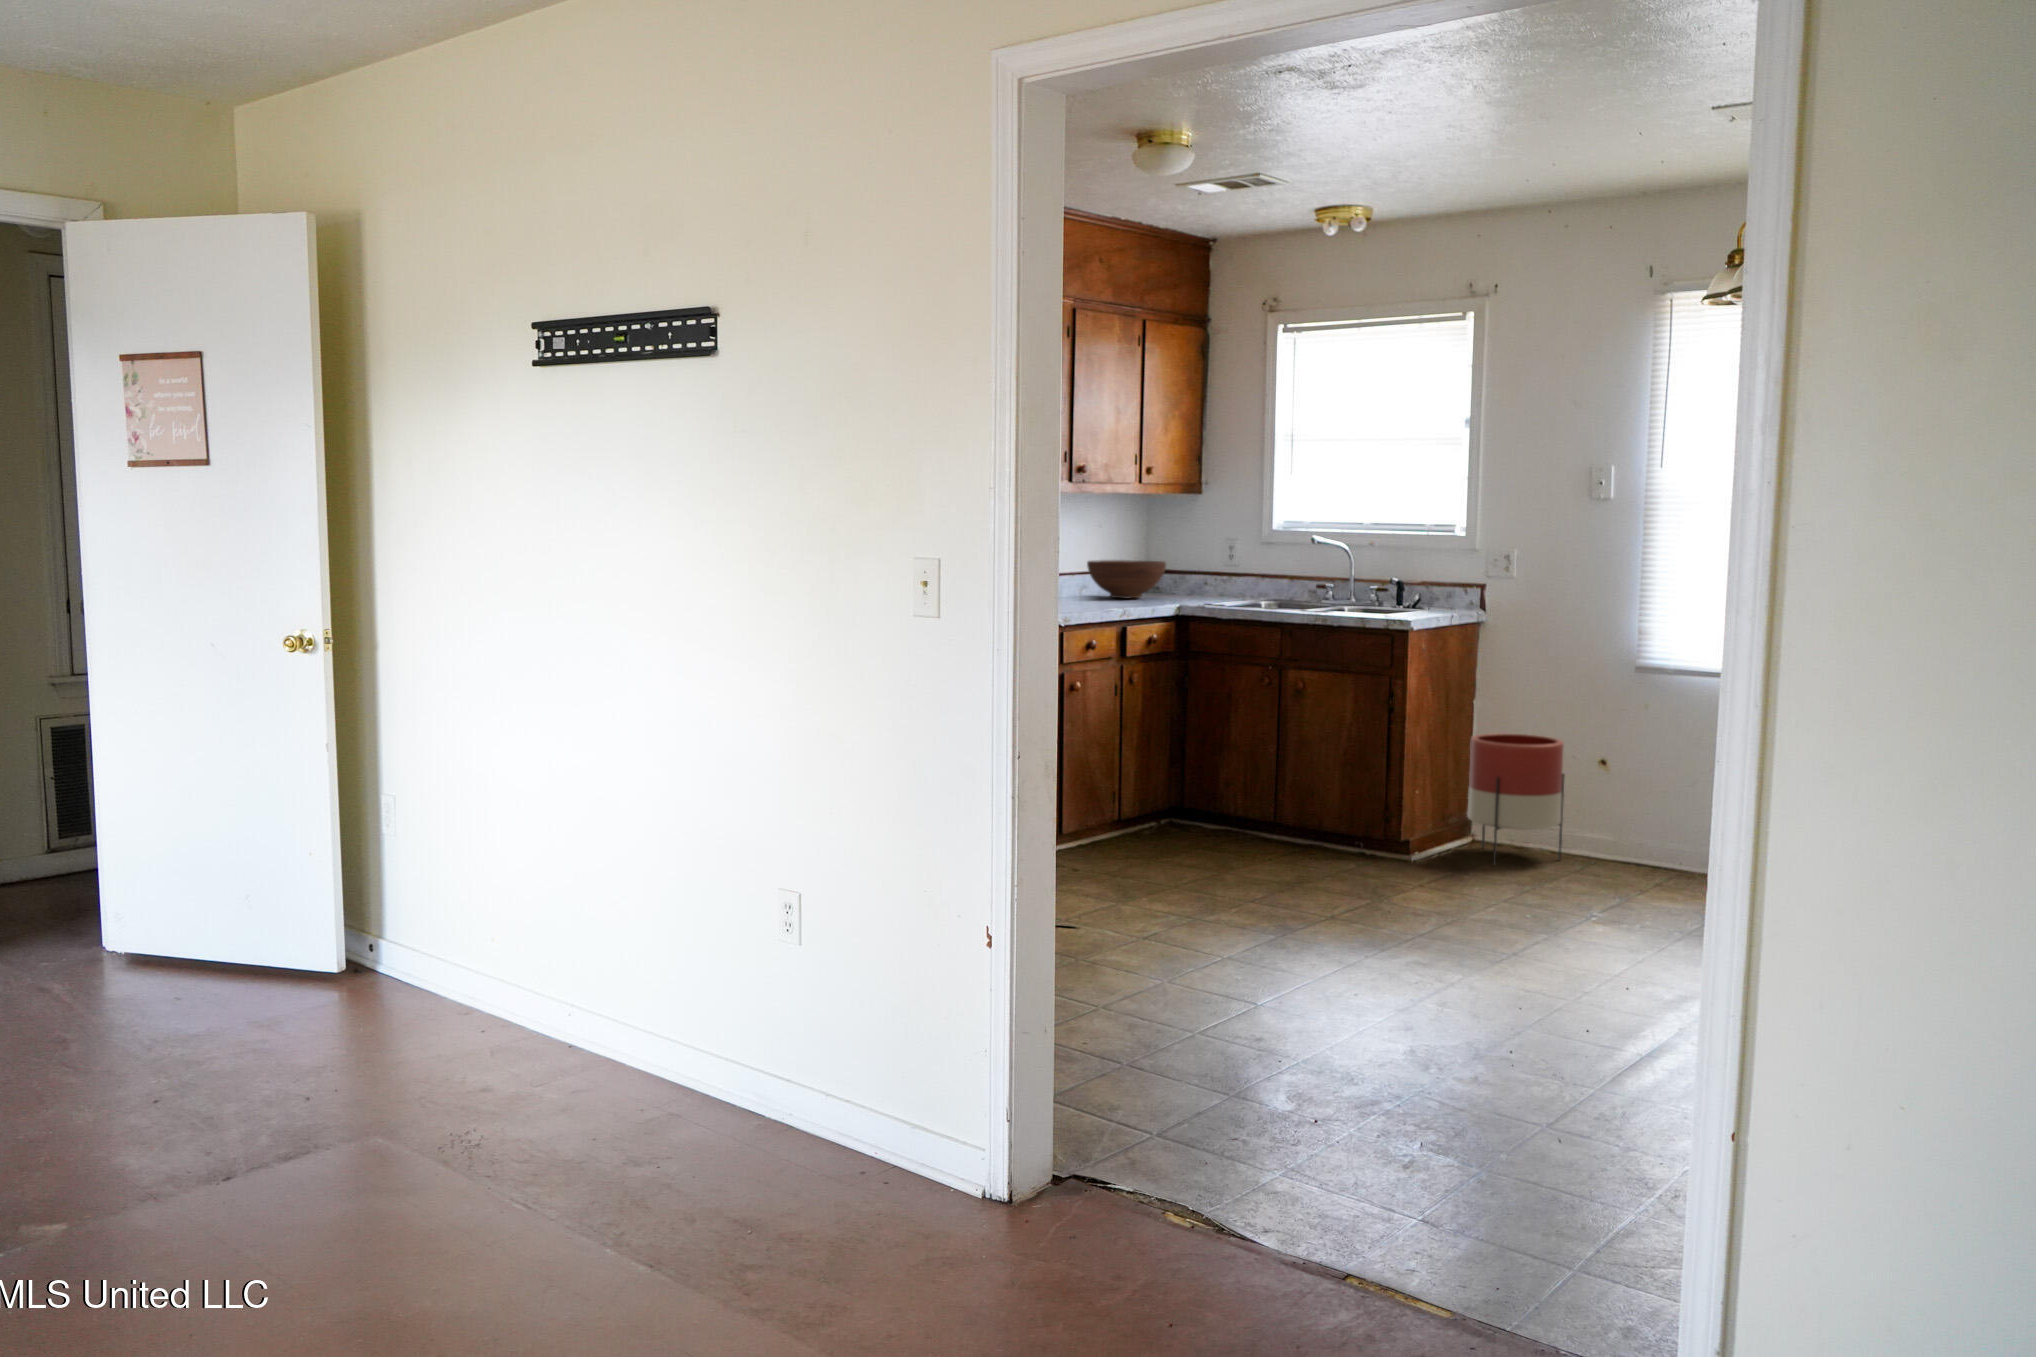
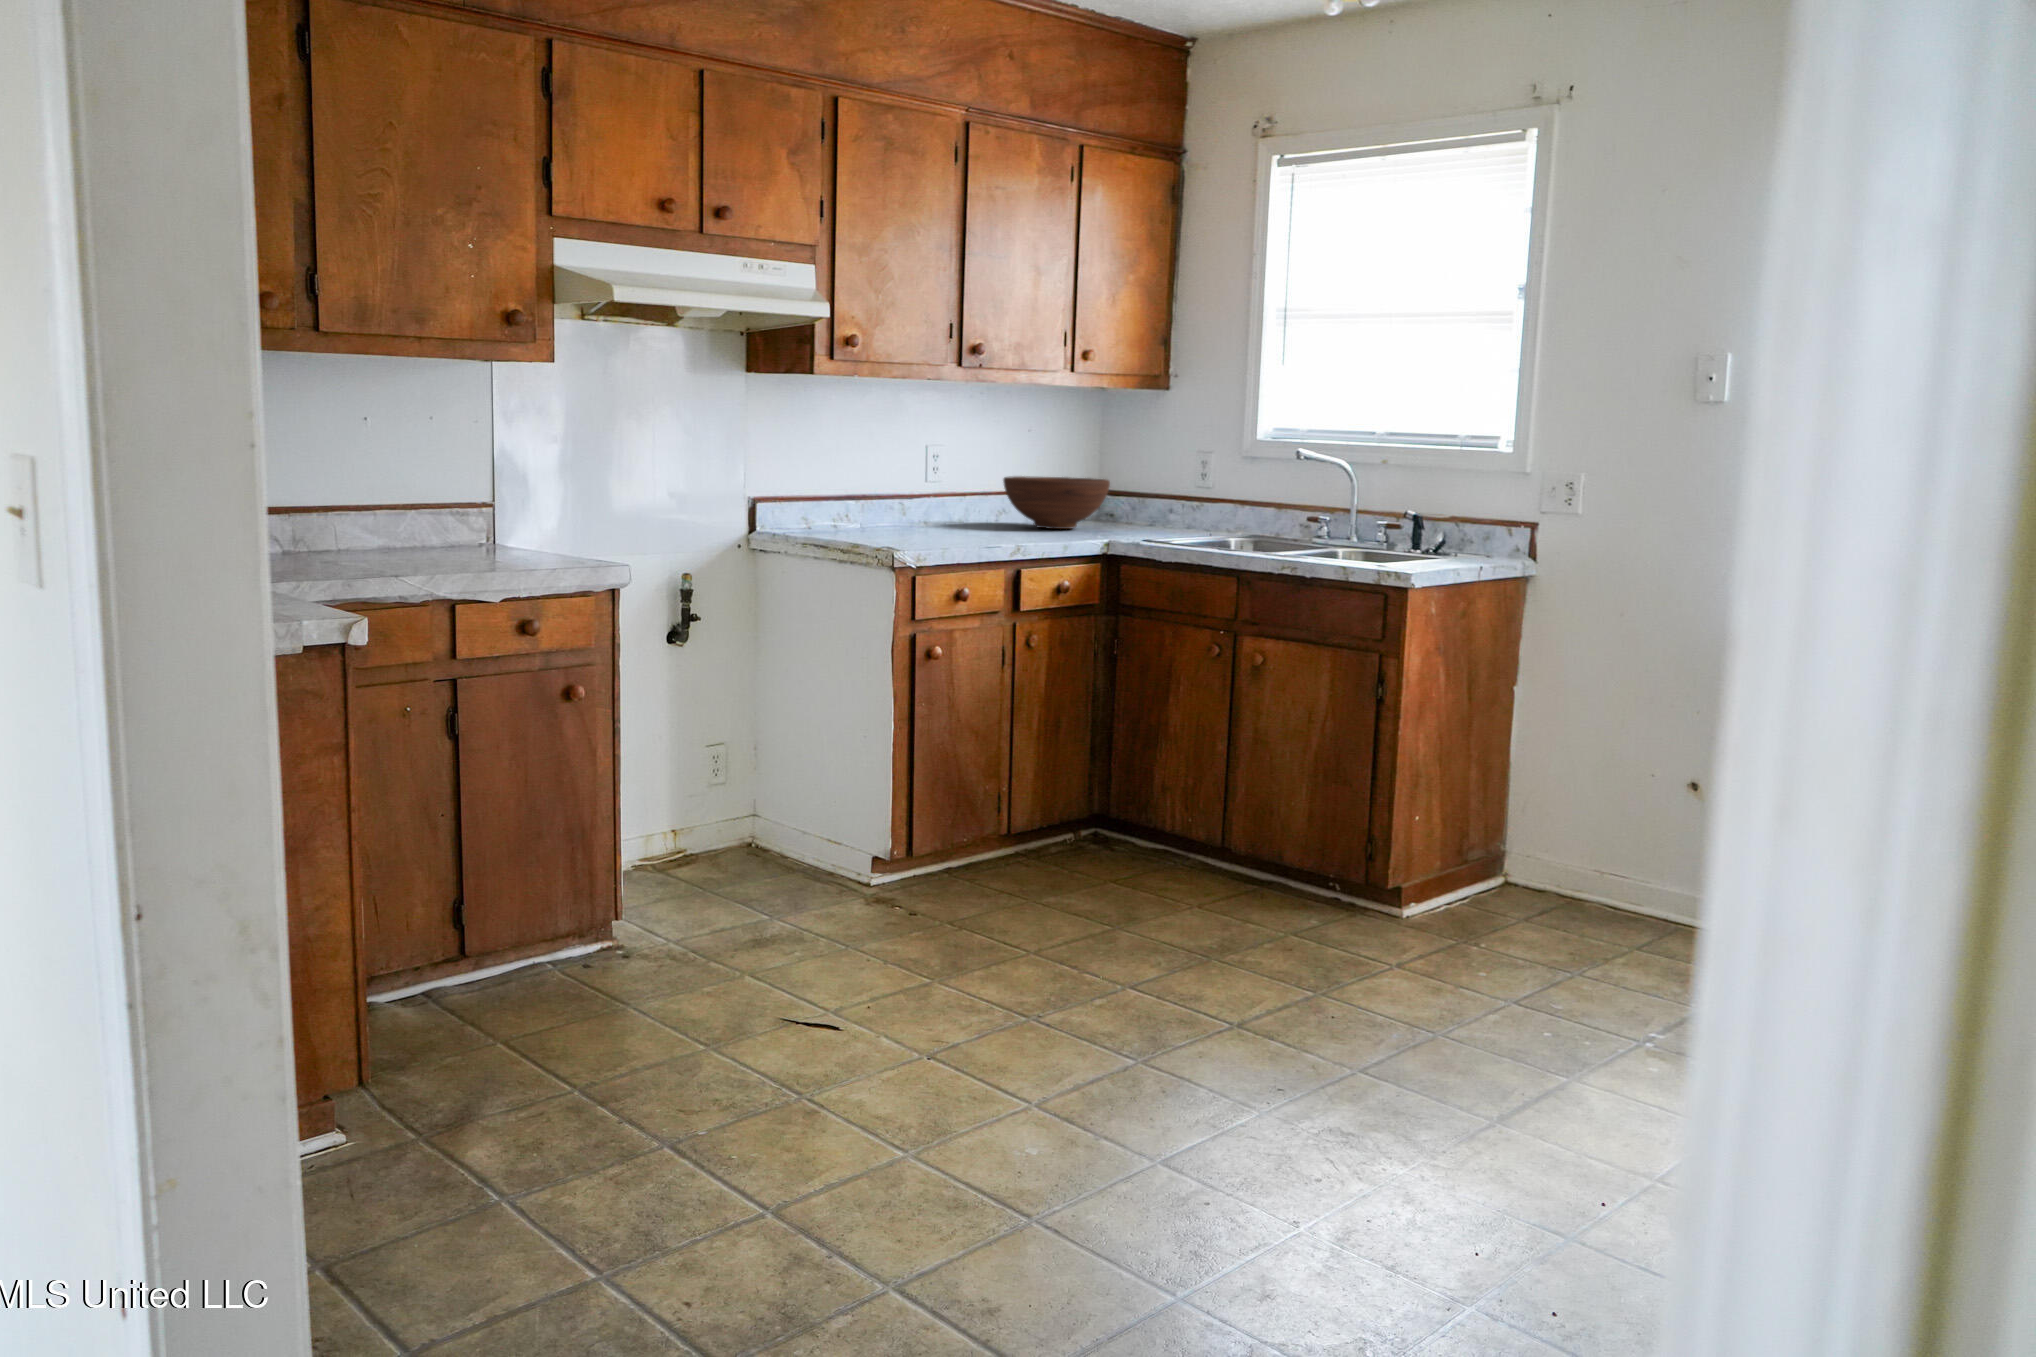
planter: present [1467,733,1564,865] -> none [1490,736,1633,929]

